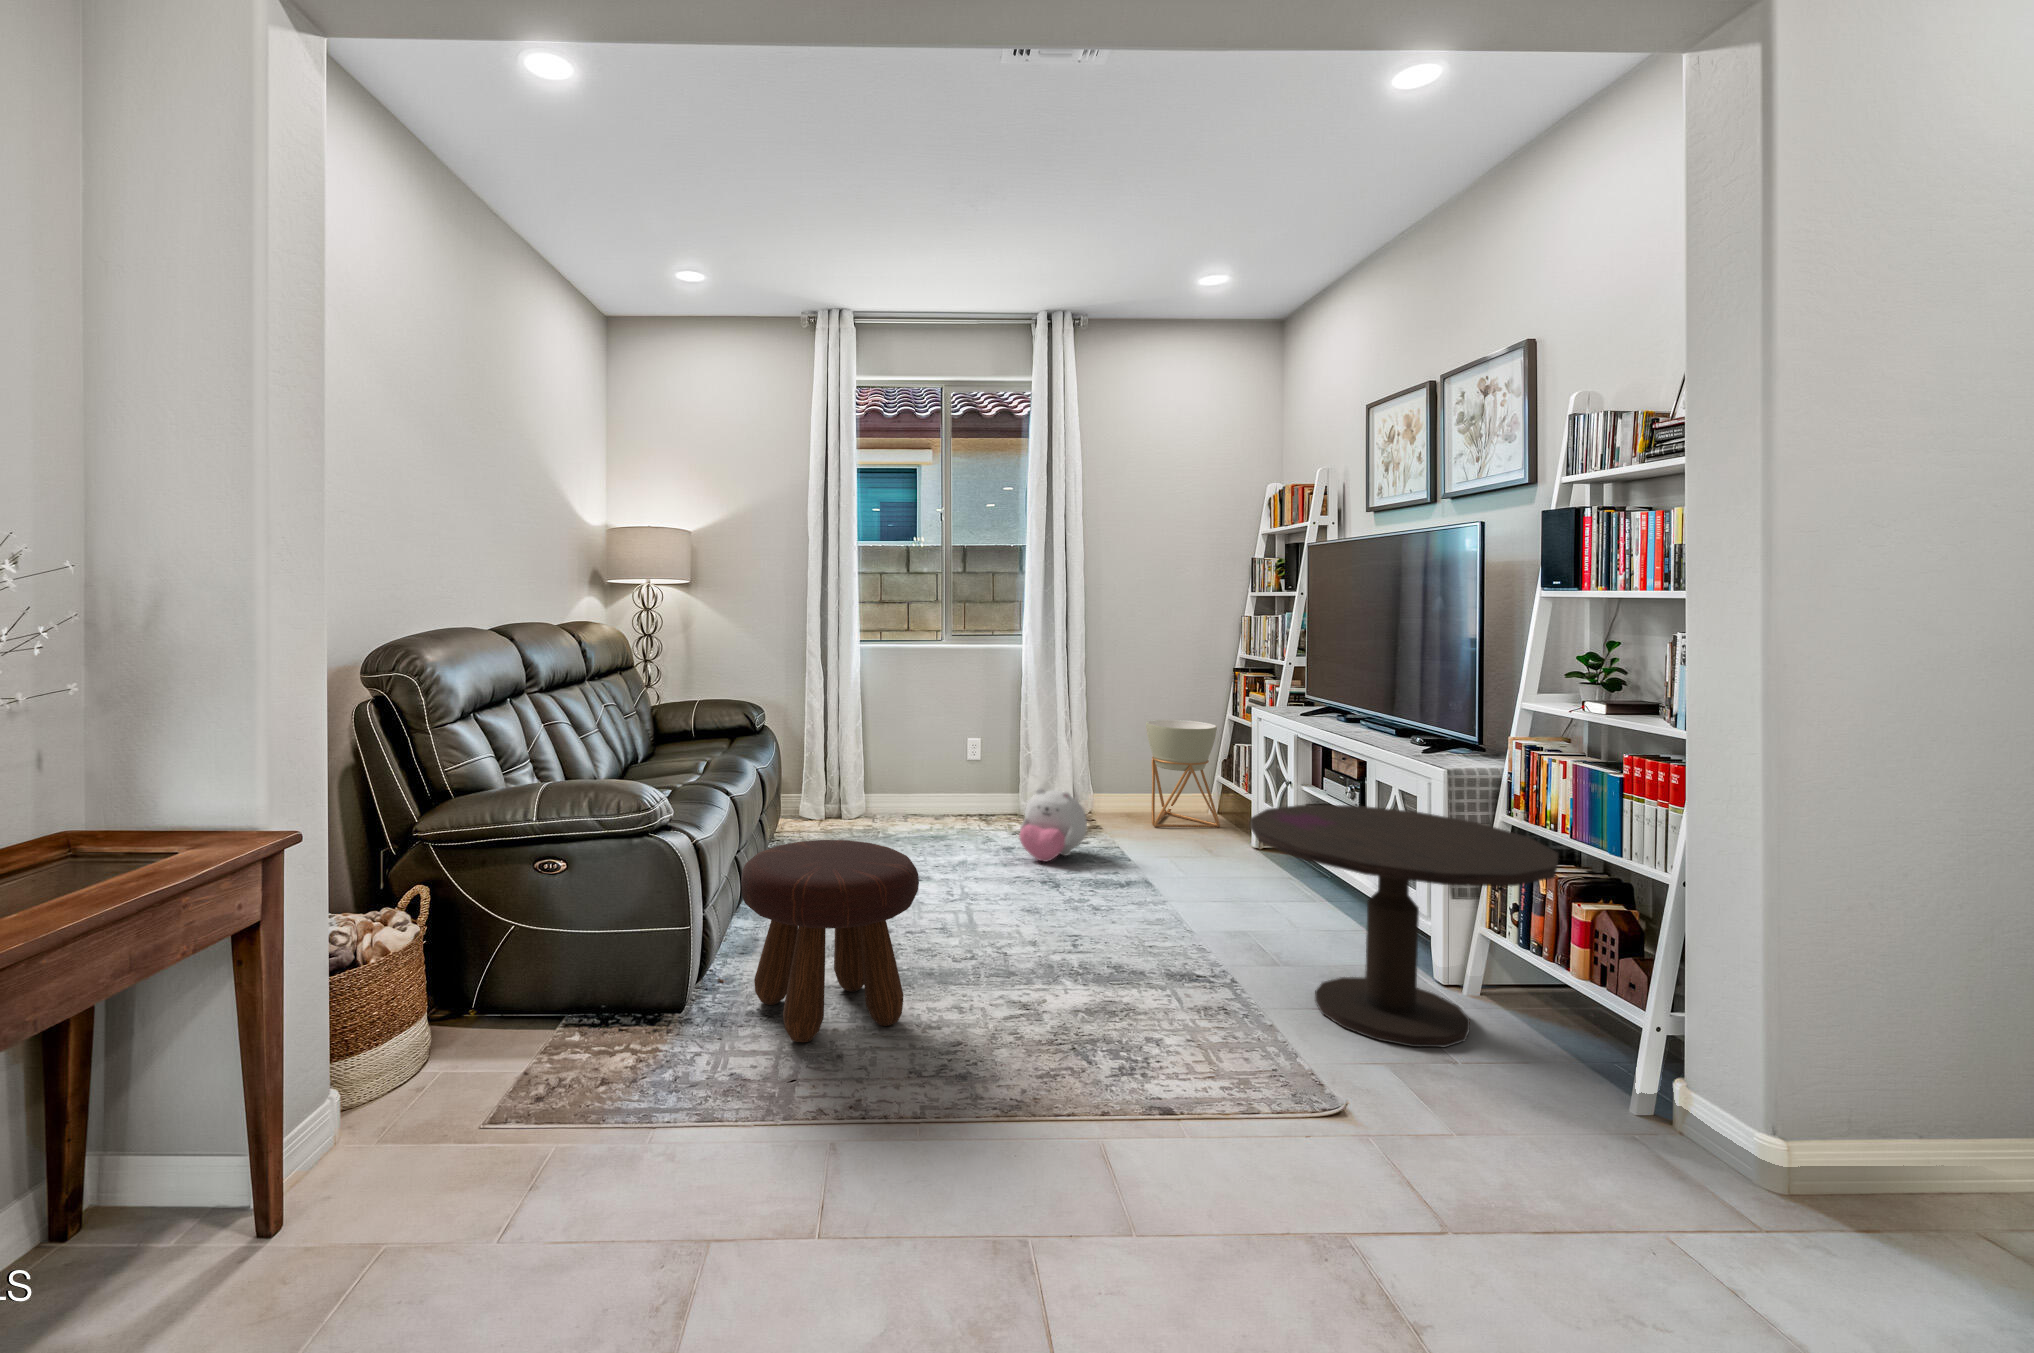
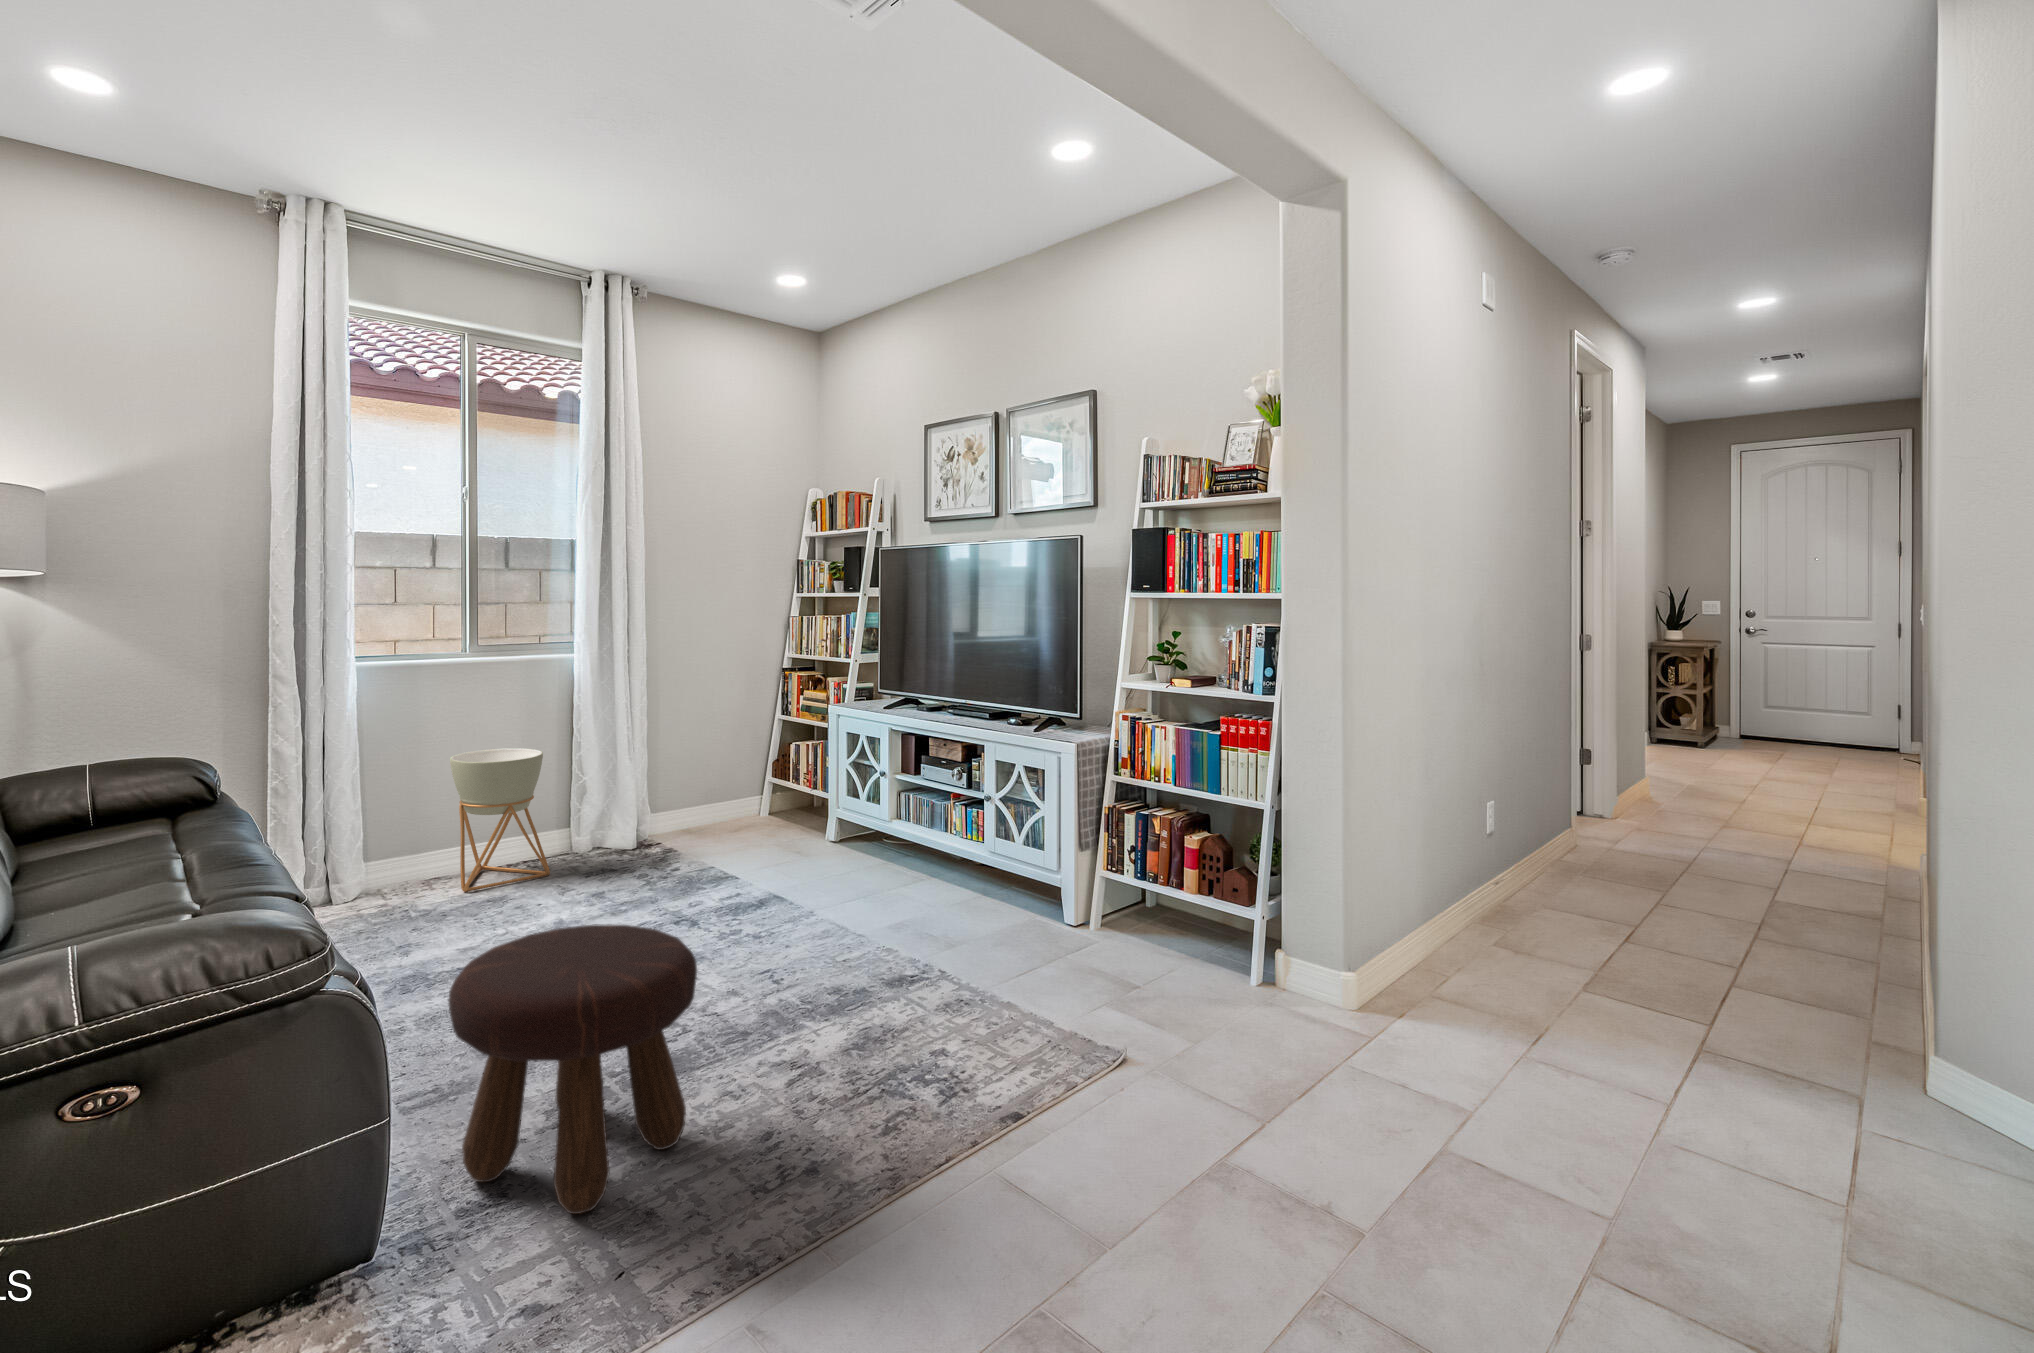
planter: present [1146,720,1220,827] -> present [450,748,550,892]
plush toy: present [1019,788,1087,862] -> none [617,818,691,902]
side table: present [1250,804,1558,1047] -> none [954,783,1202,994]

